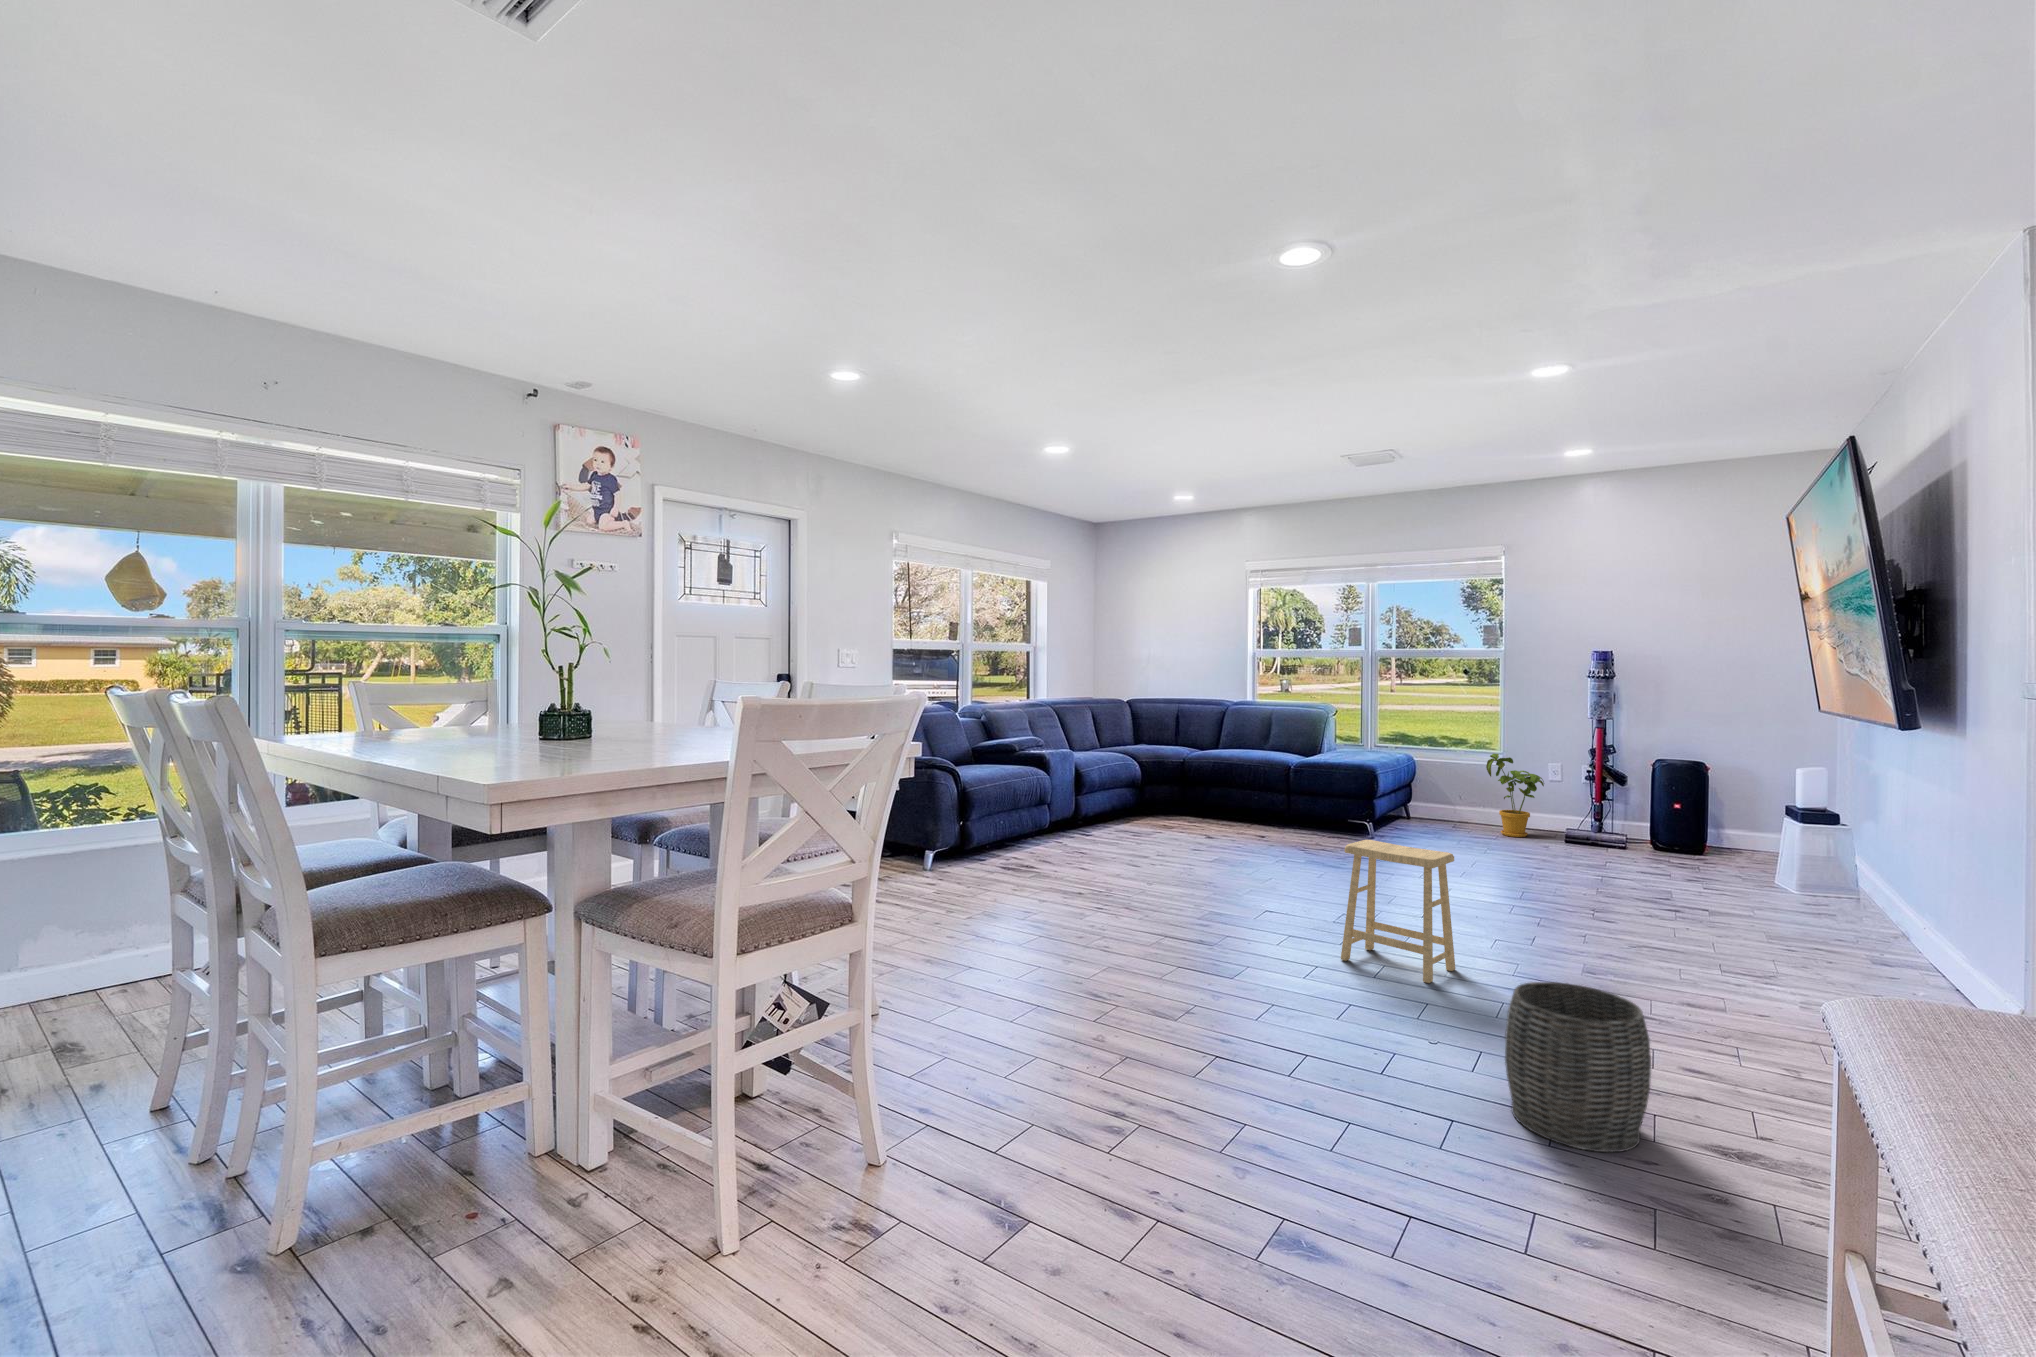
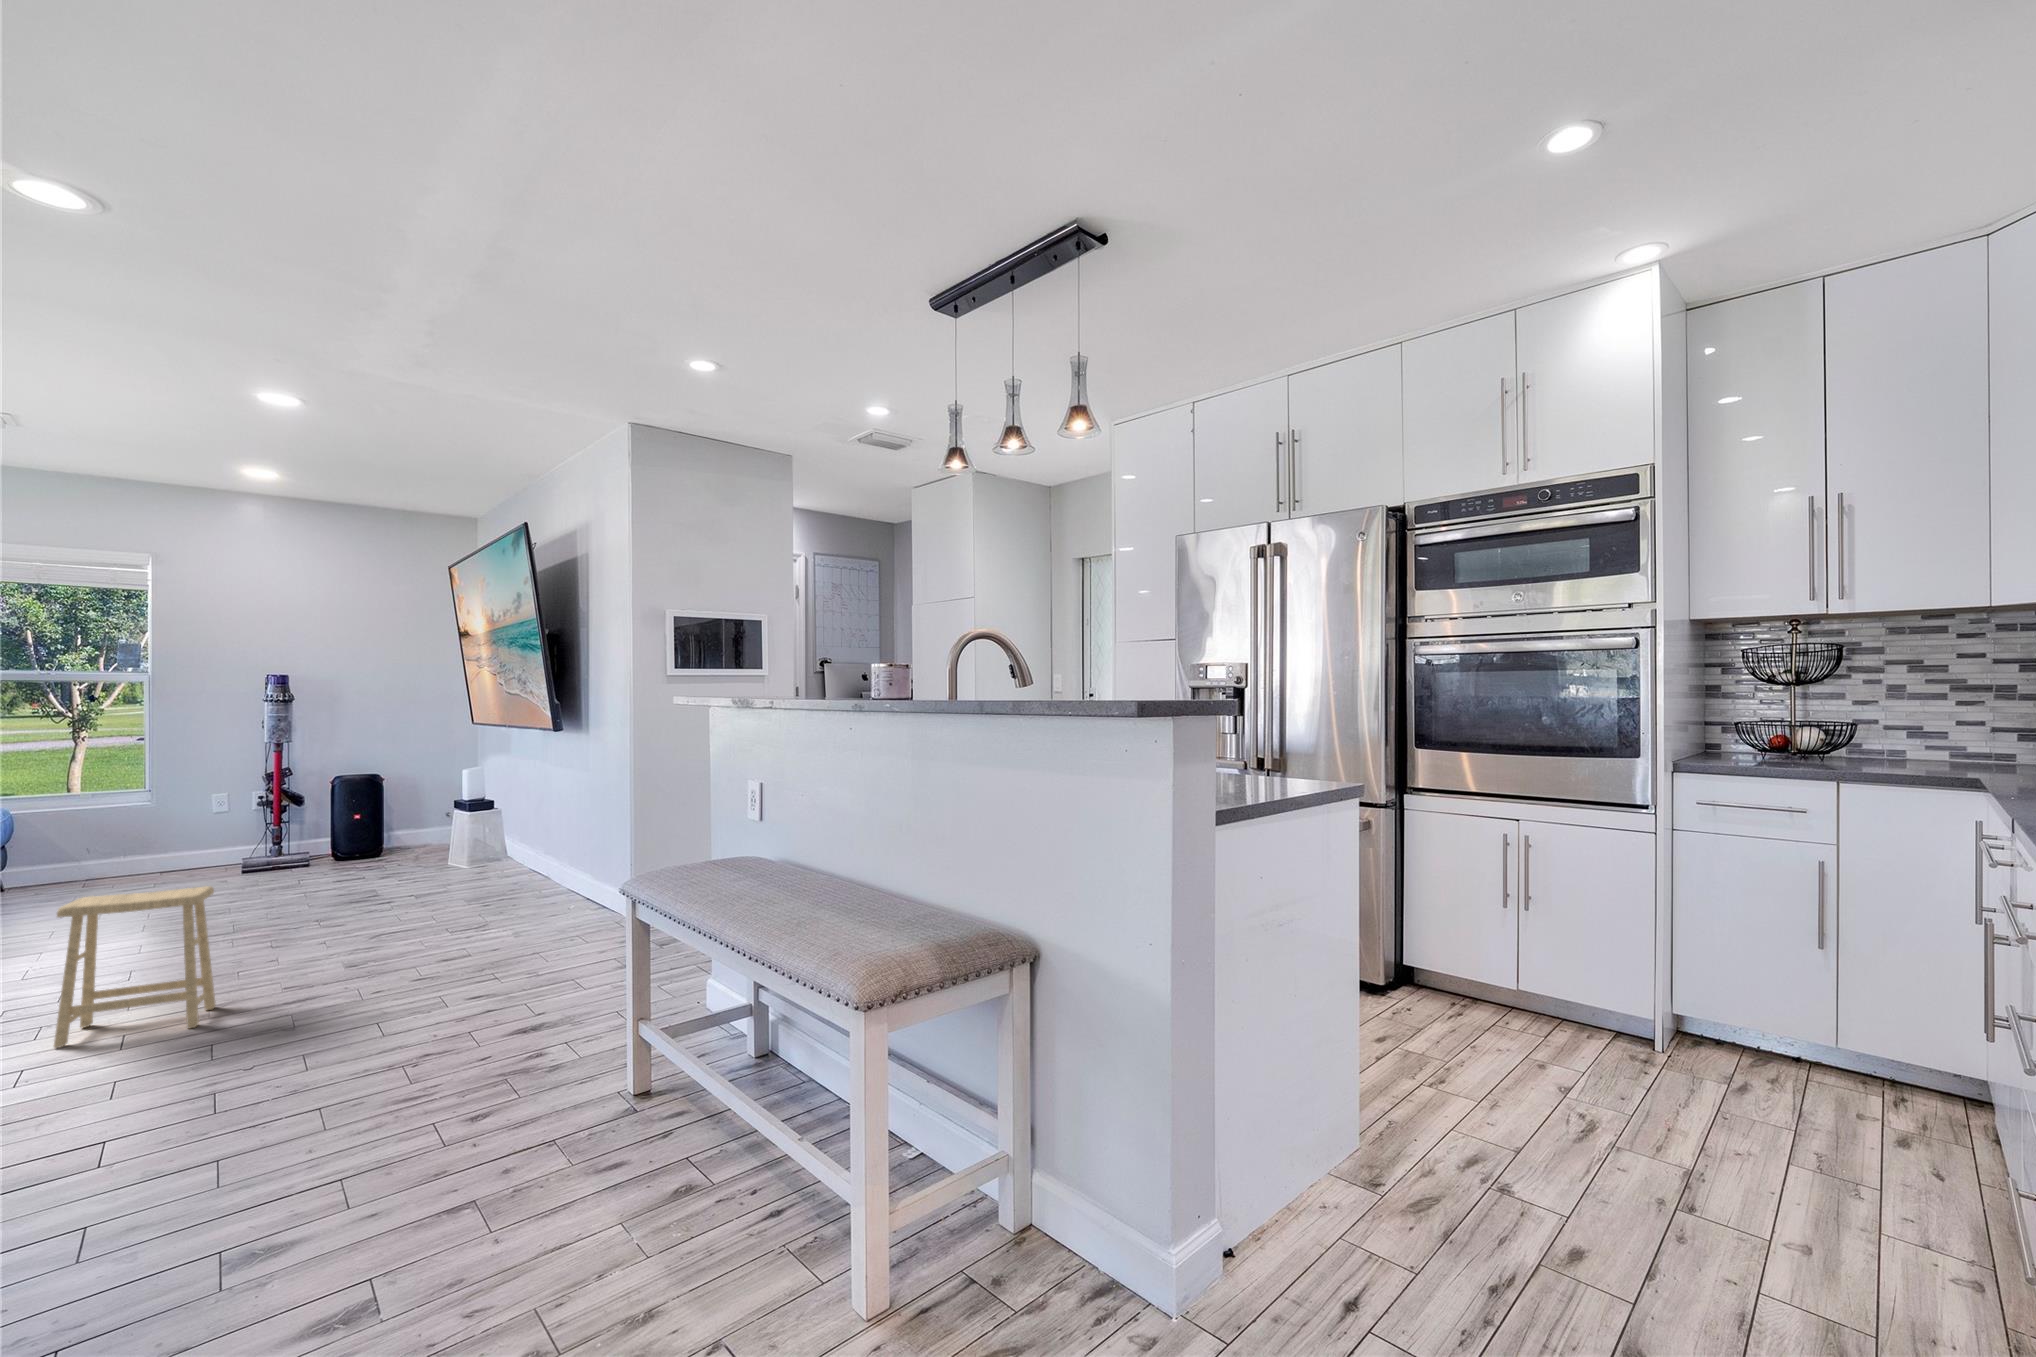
house plant: present [1486,754,1544,837] -> none [137,792,216,880]
woven basket: present [1505,982,1651,1152] -> none [354,947,477,1082]

